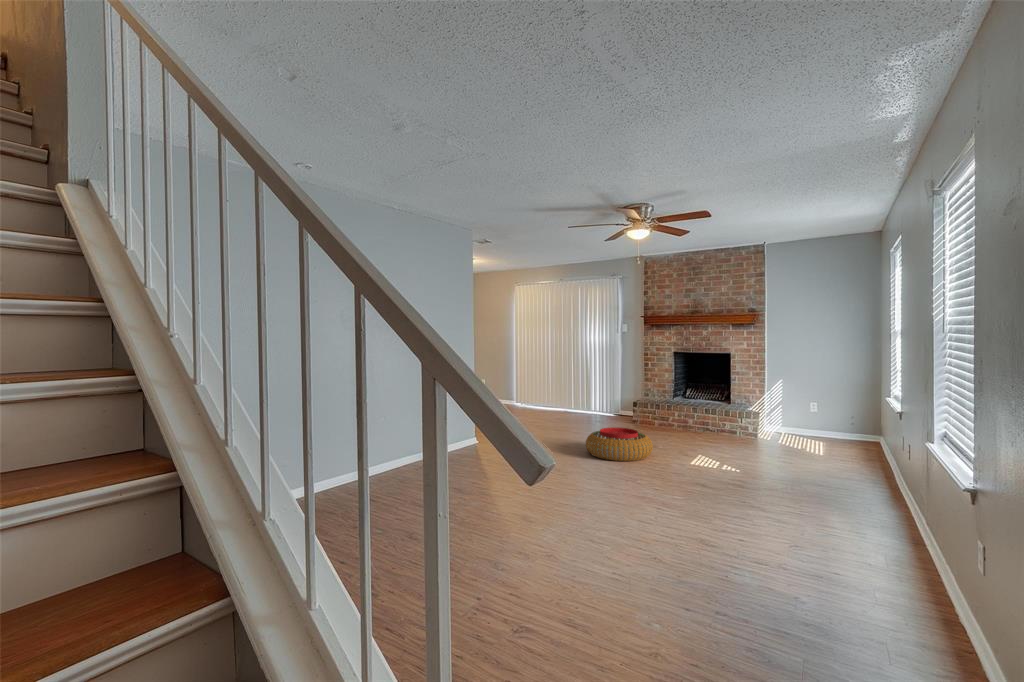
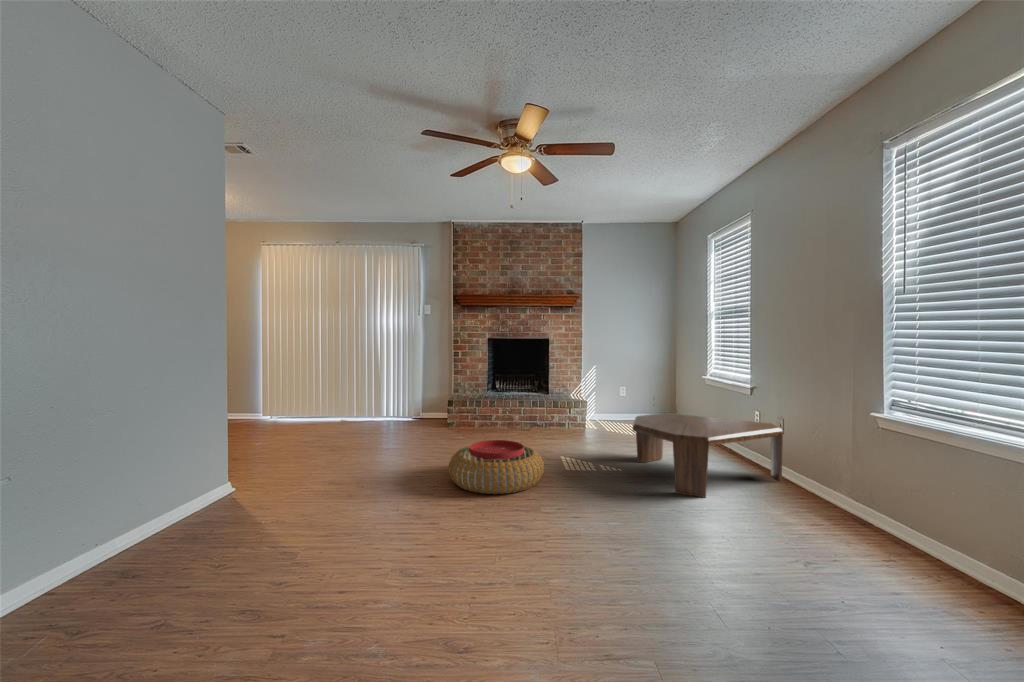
coffee table: none [726,424,871,494] -> present [633,413,783,498]

